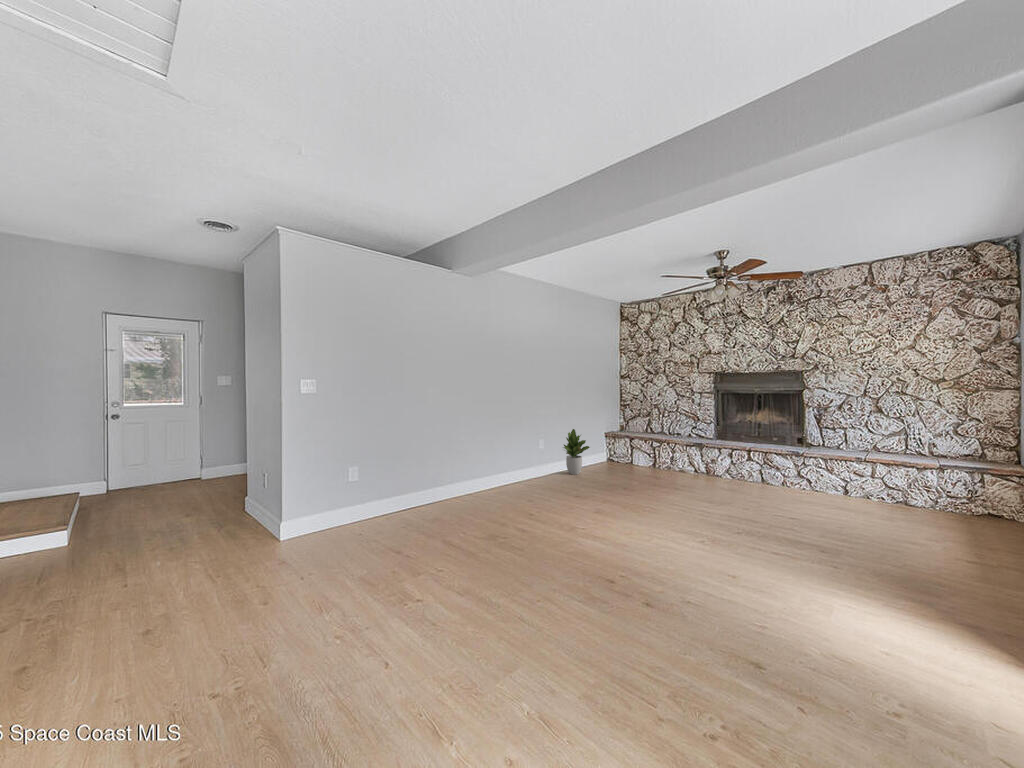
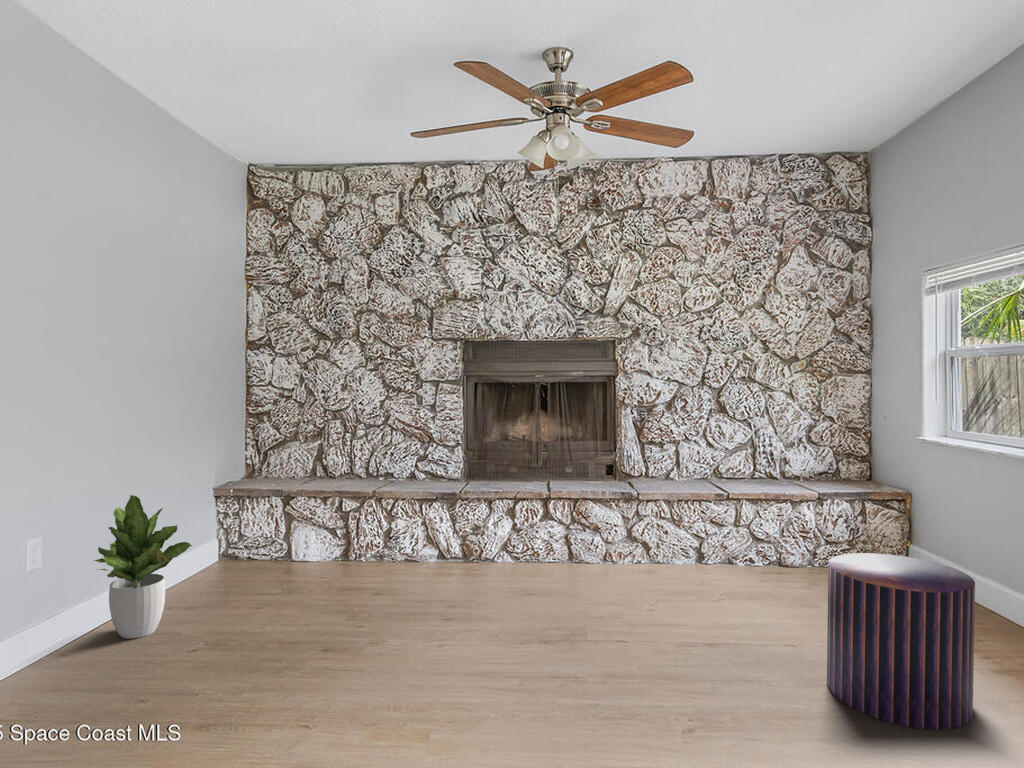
pouf: none [828,479,906,557] -> present [827,553,975,730]

